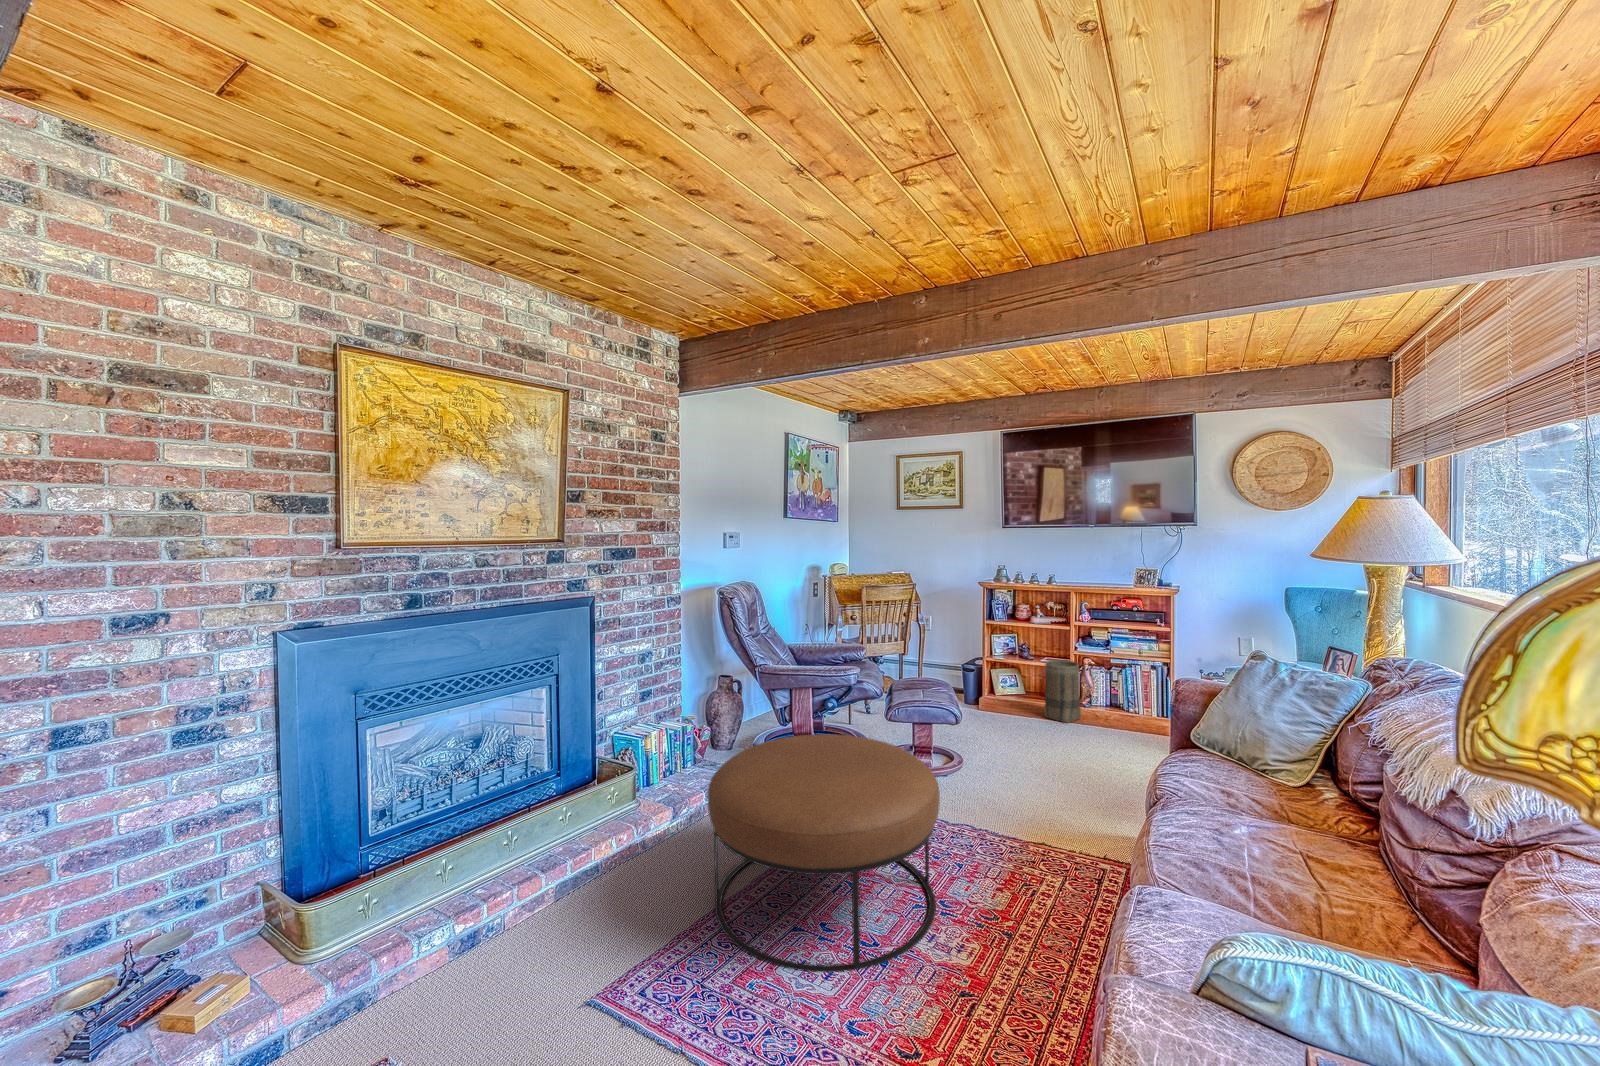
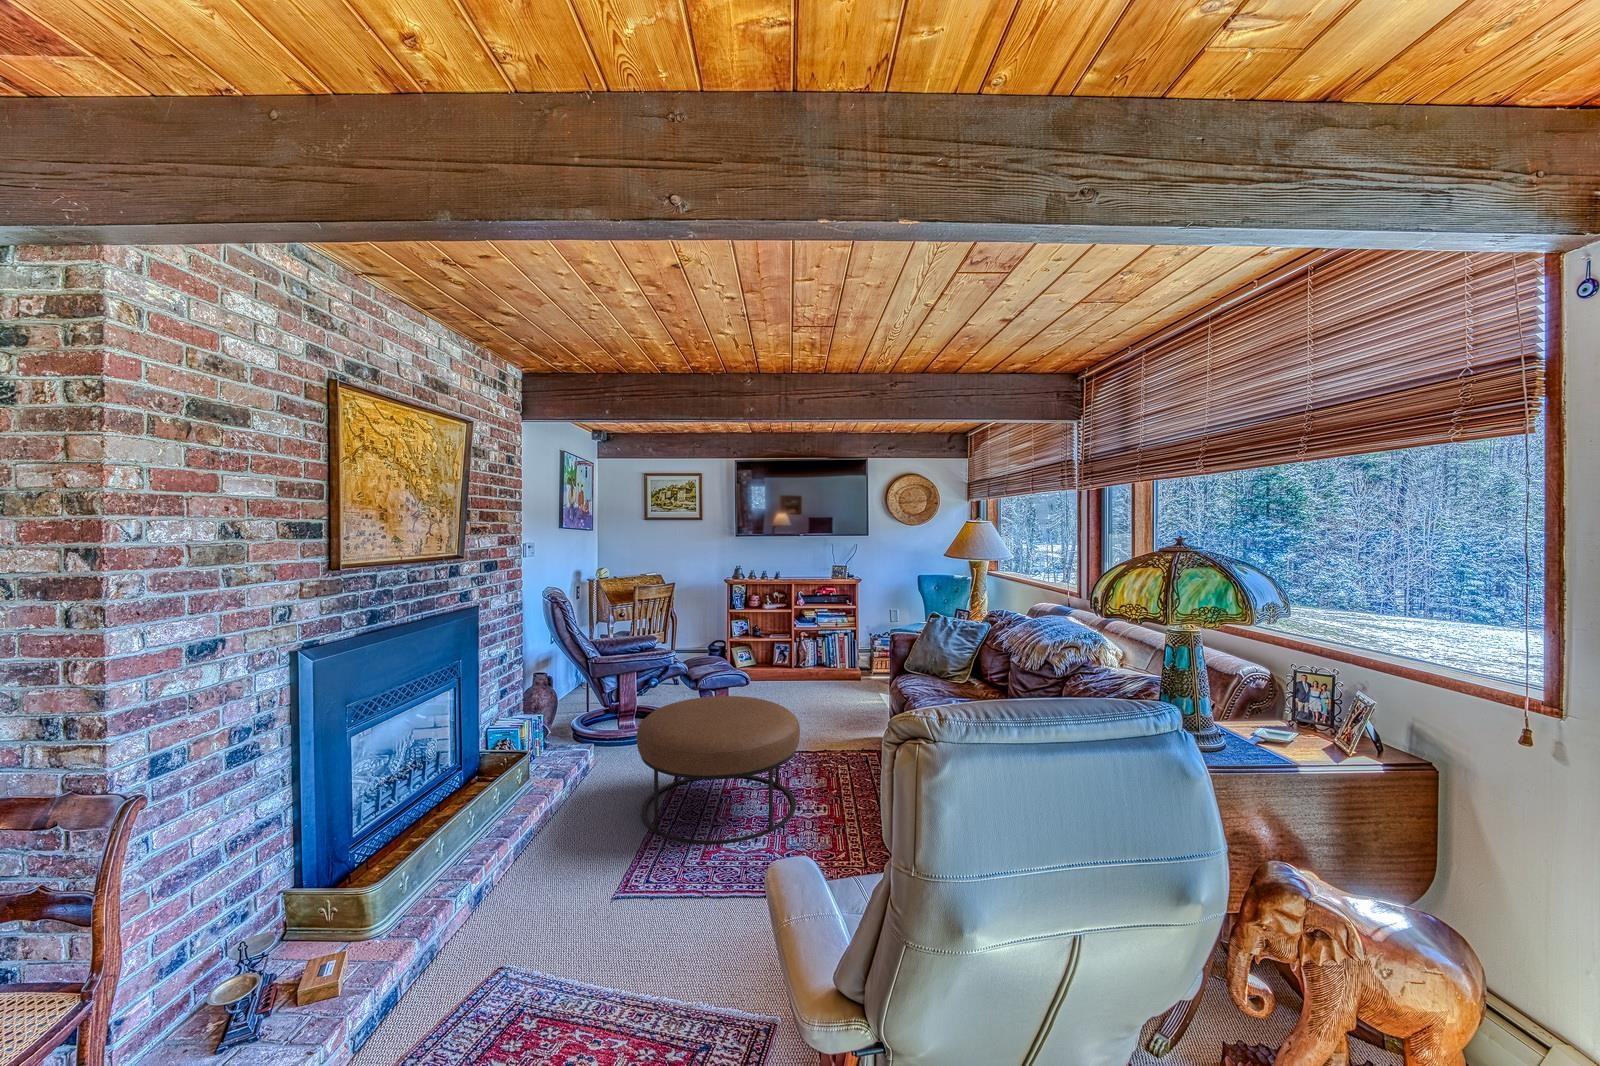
basket: present [1044,660,1081,723] -> none [777,637,801,683]

